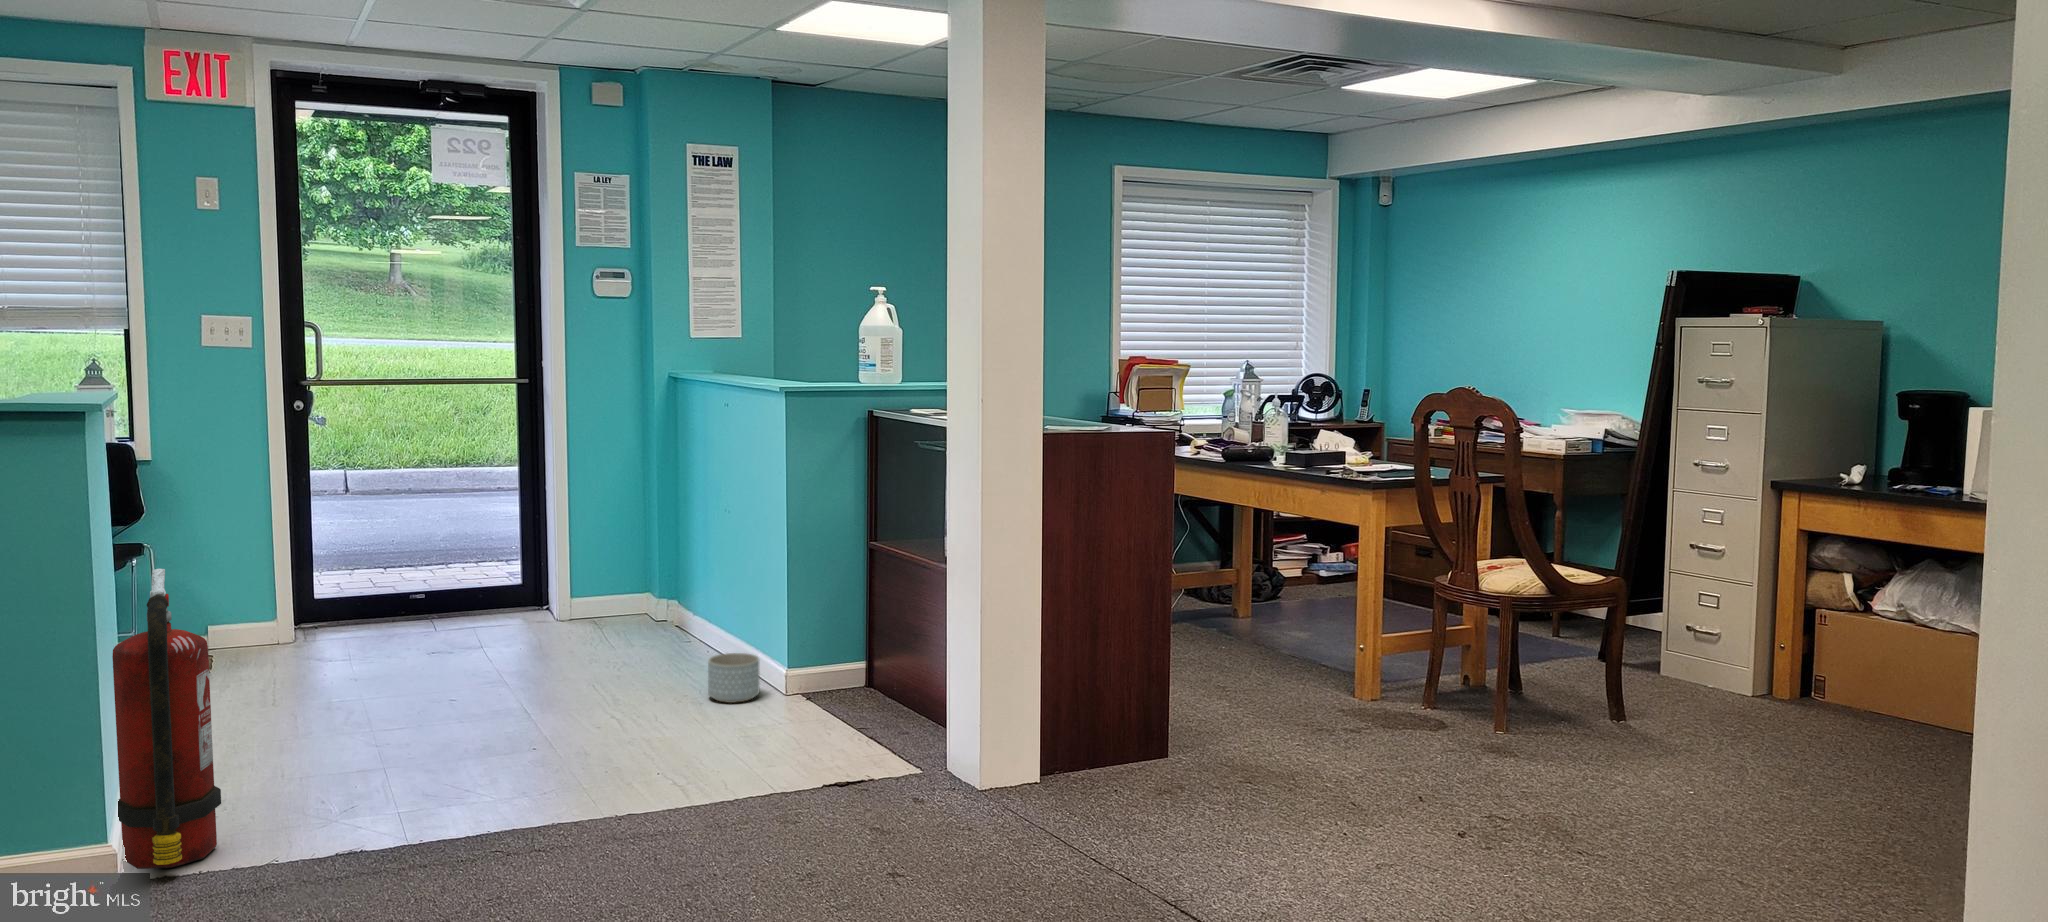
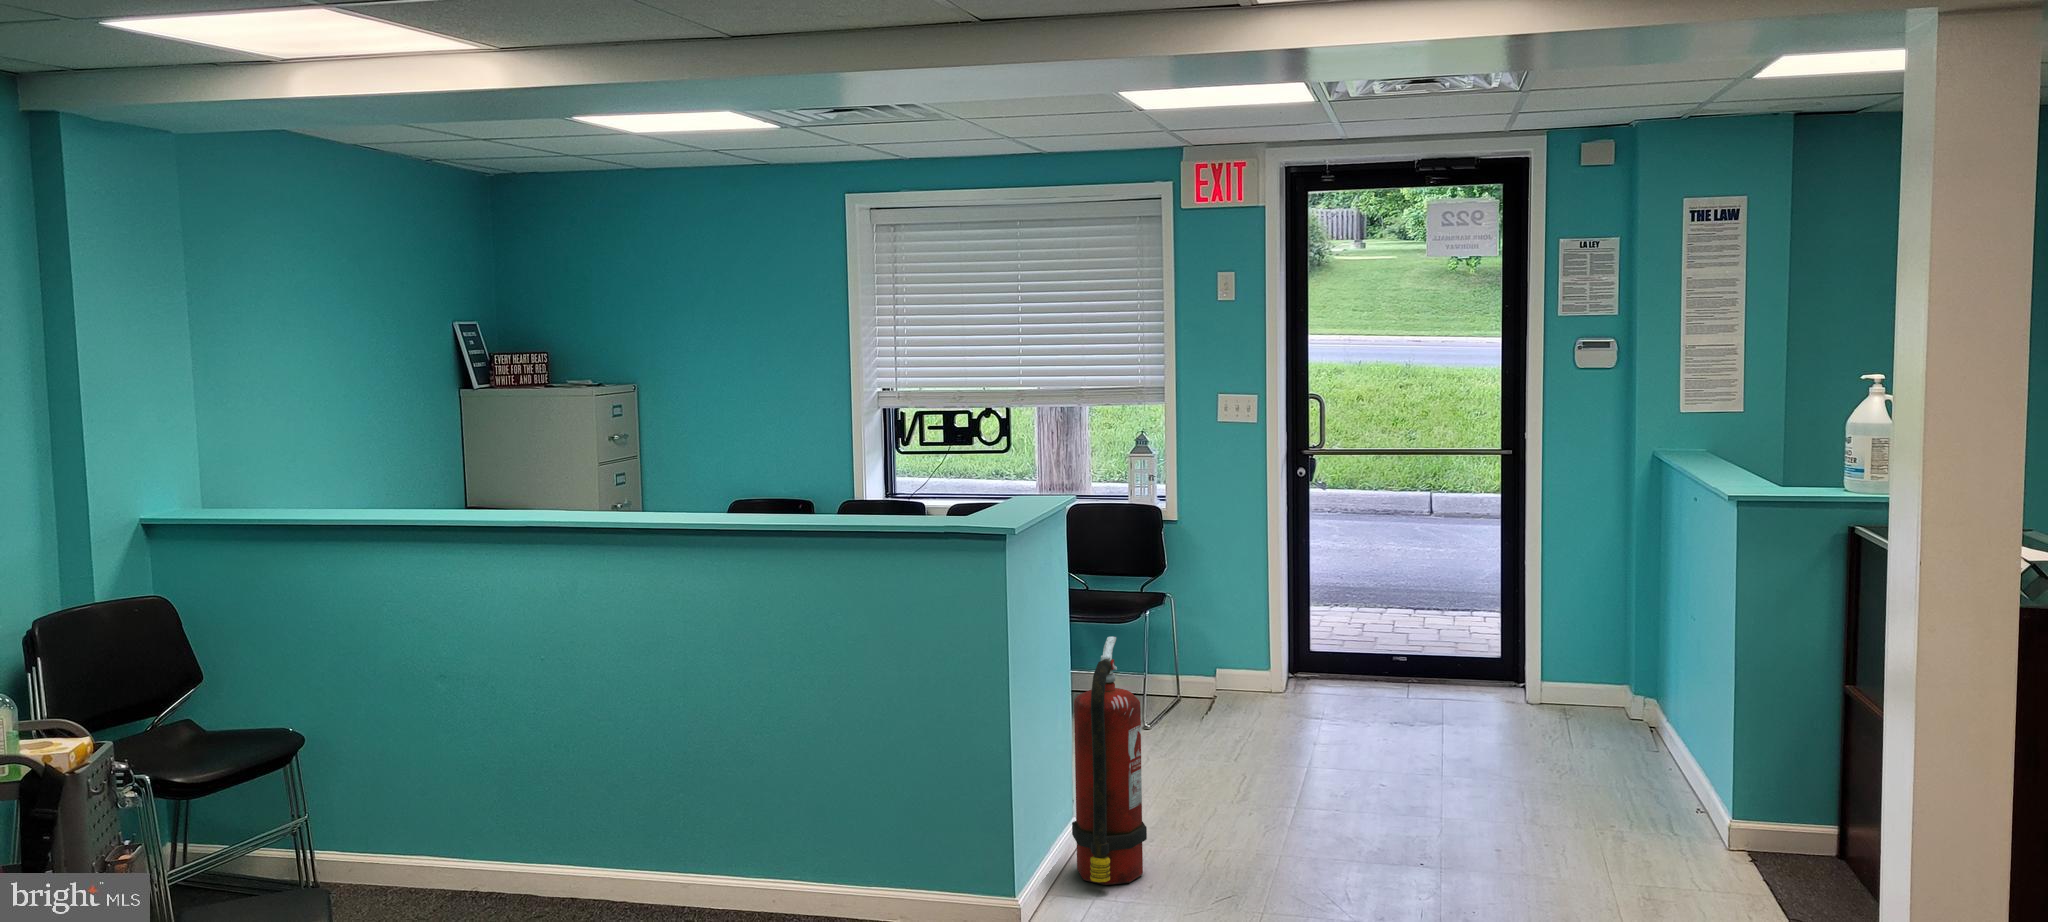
planter: present [708,653,759,703] -> none [1638,772,1698,829]

